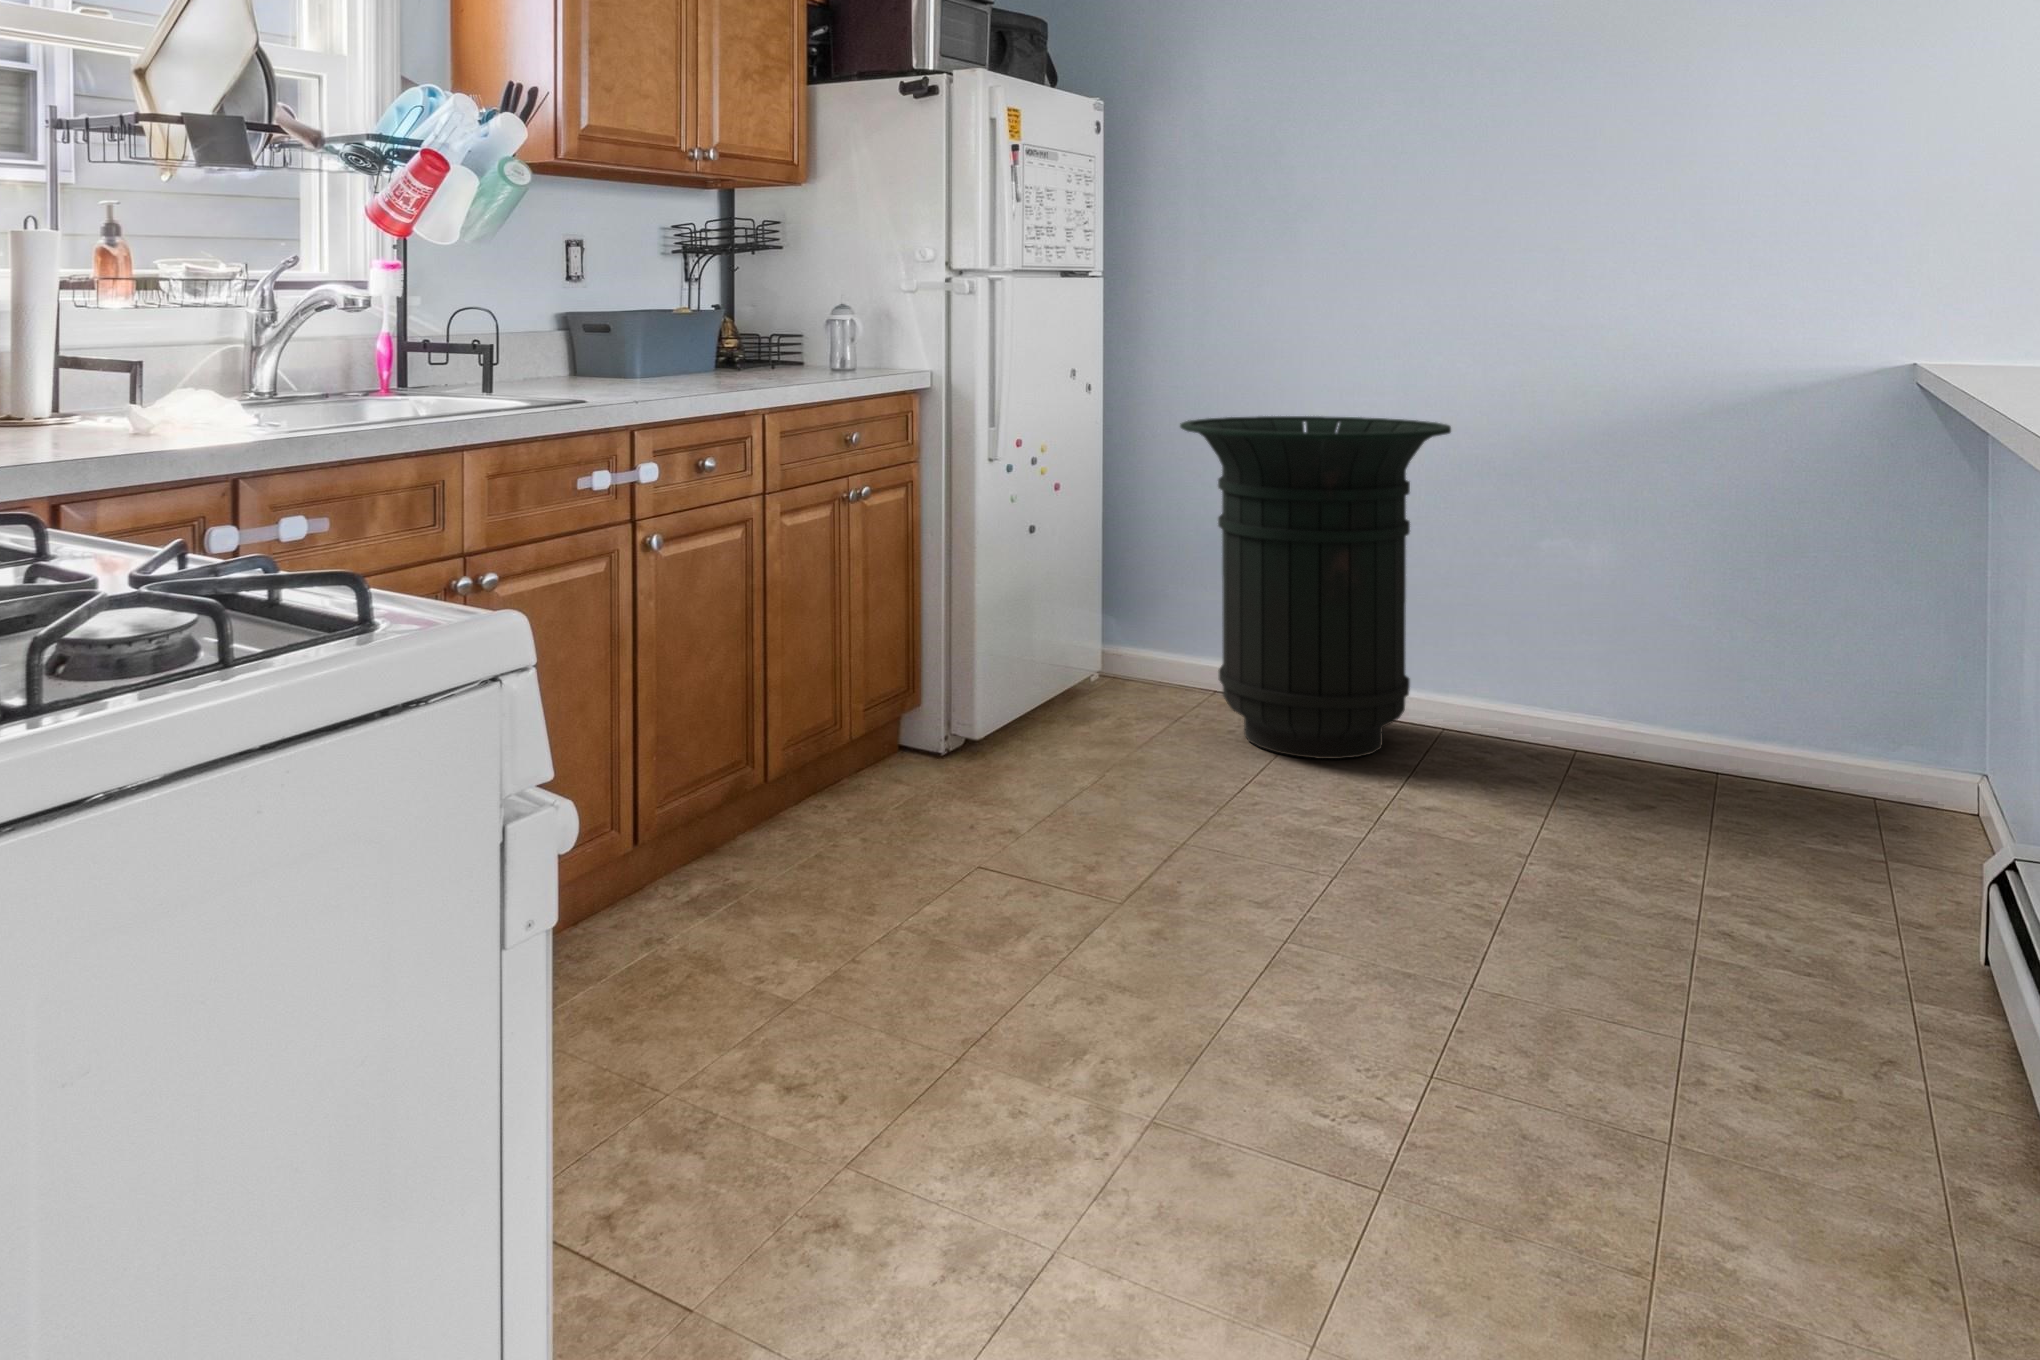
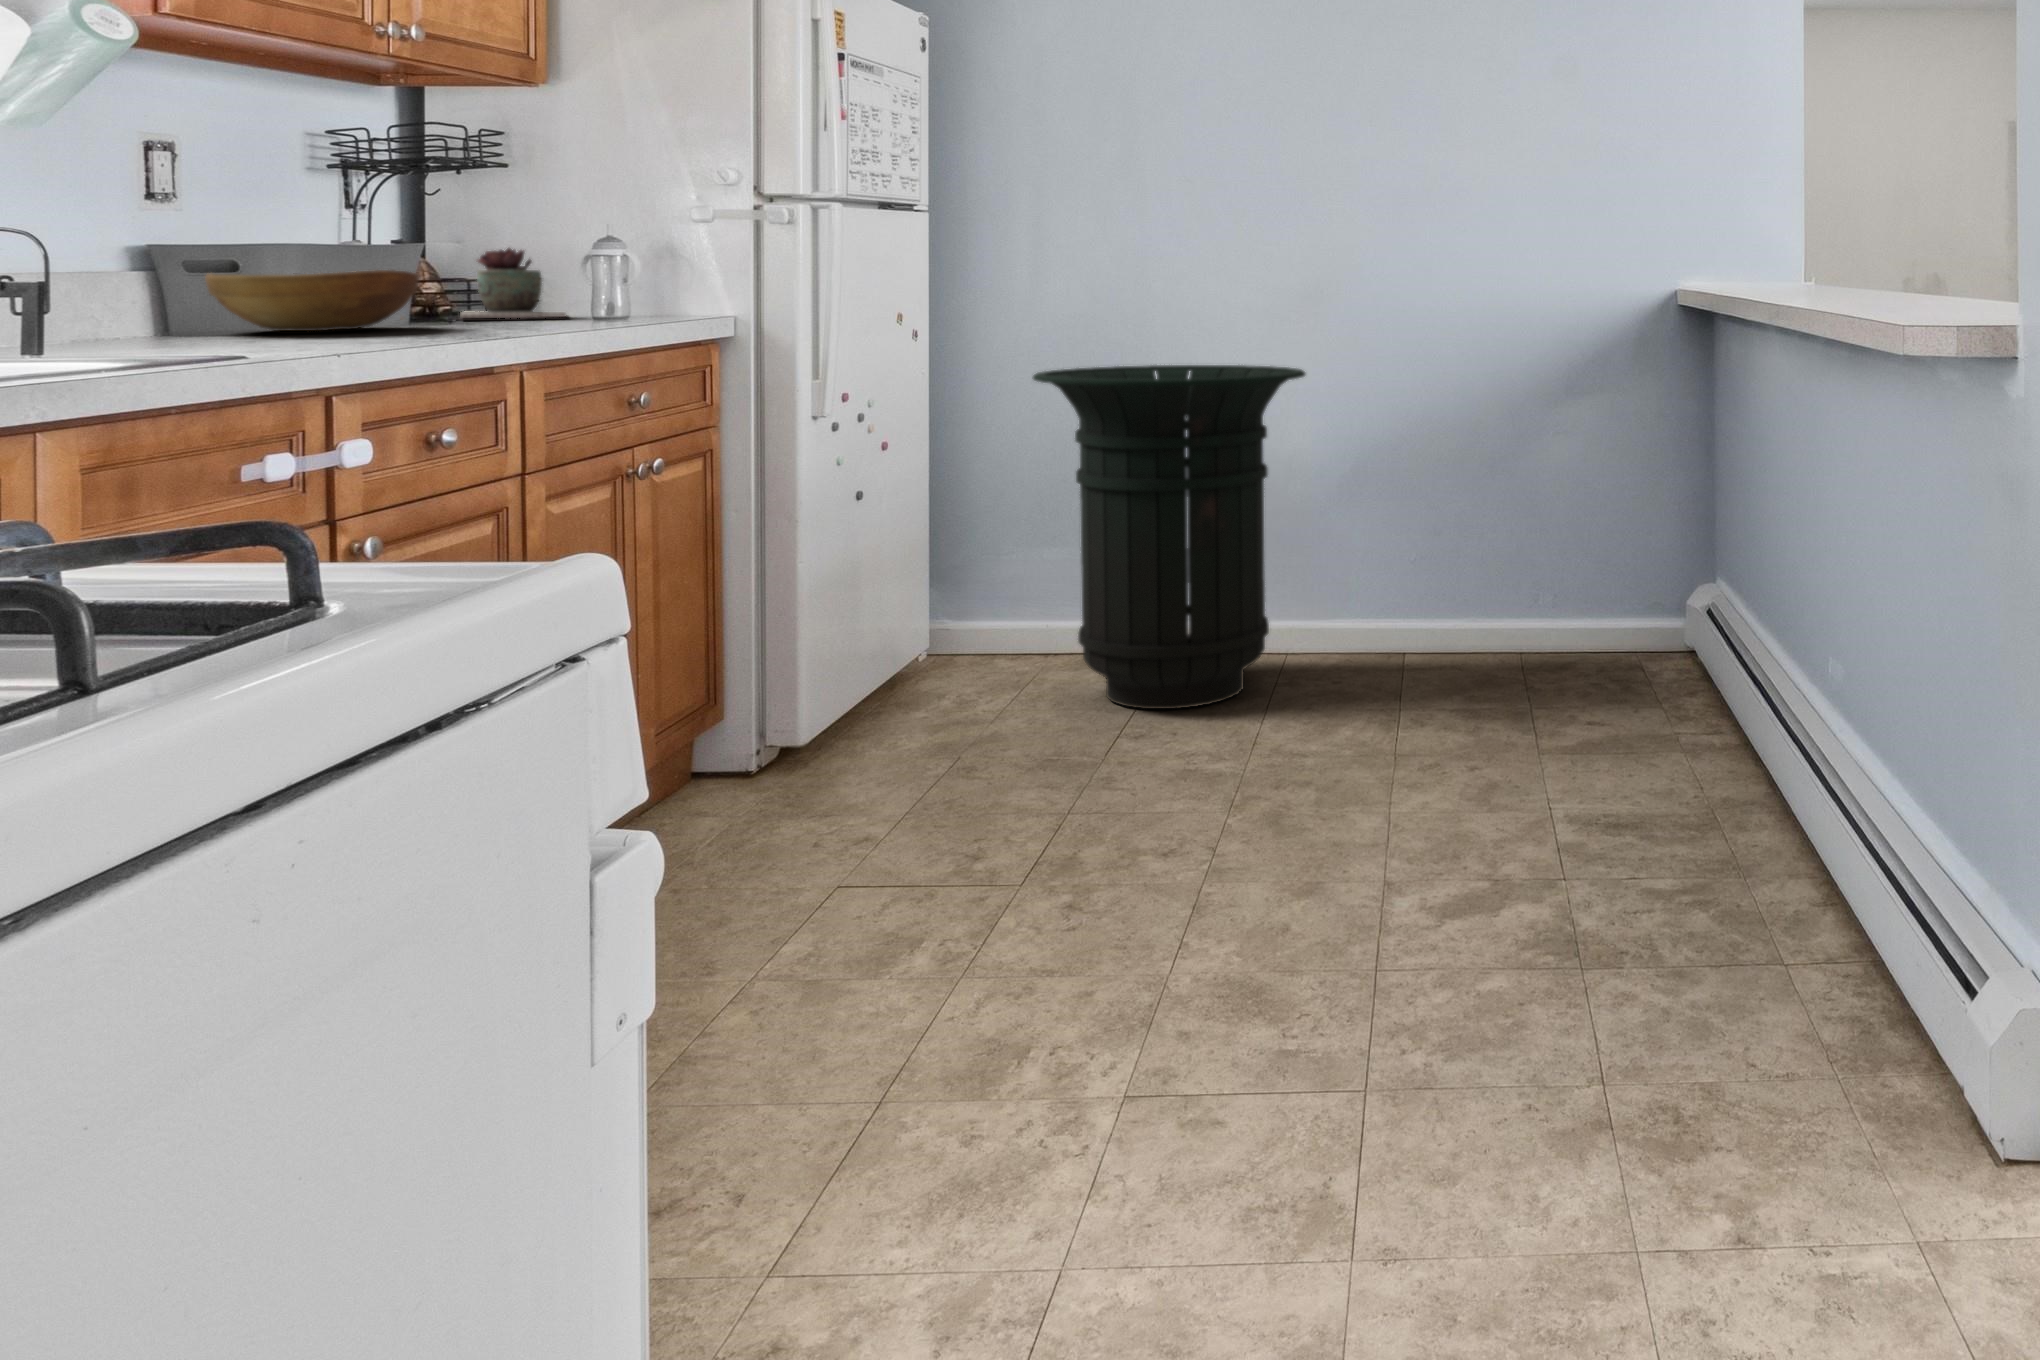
succulent plant: none [746,313,818,369] -> present [460,248,566,318]
bowl: none [593,334,714,379] -> present [205,270,418,331]

